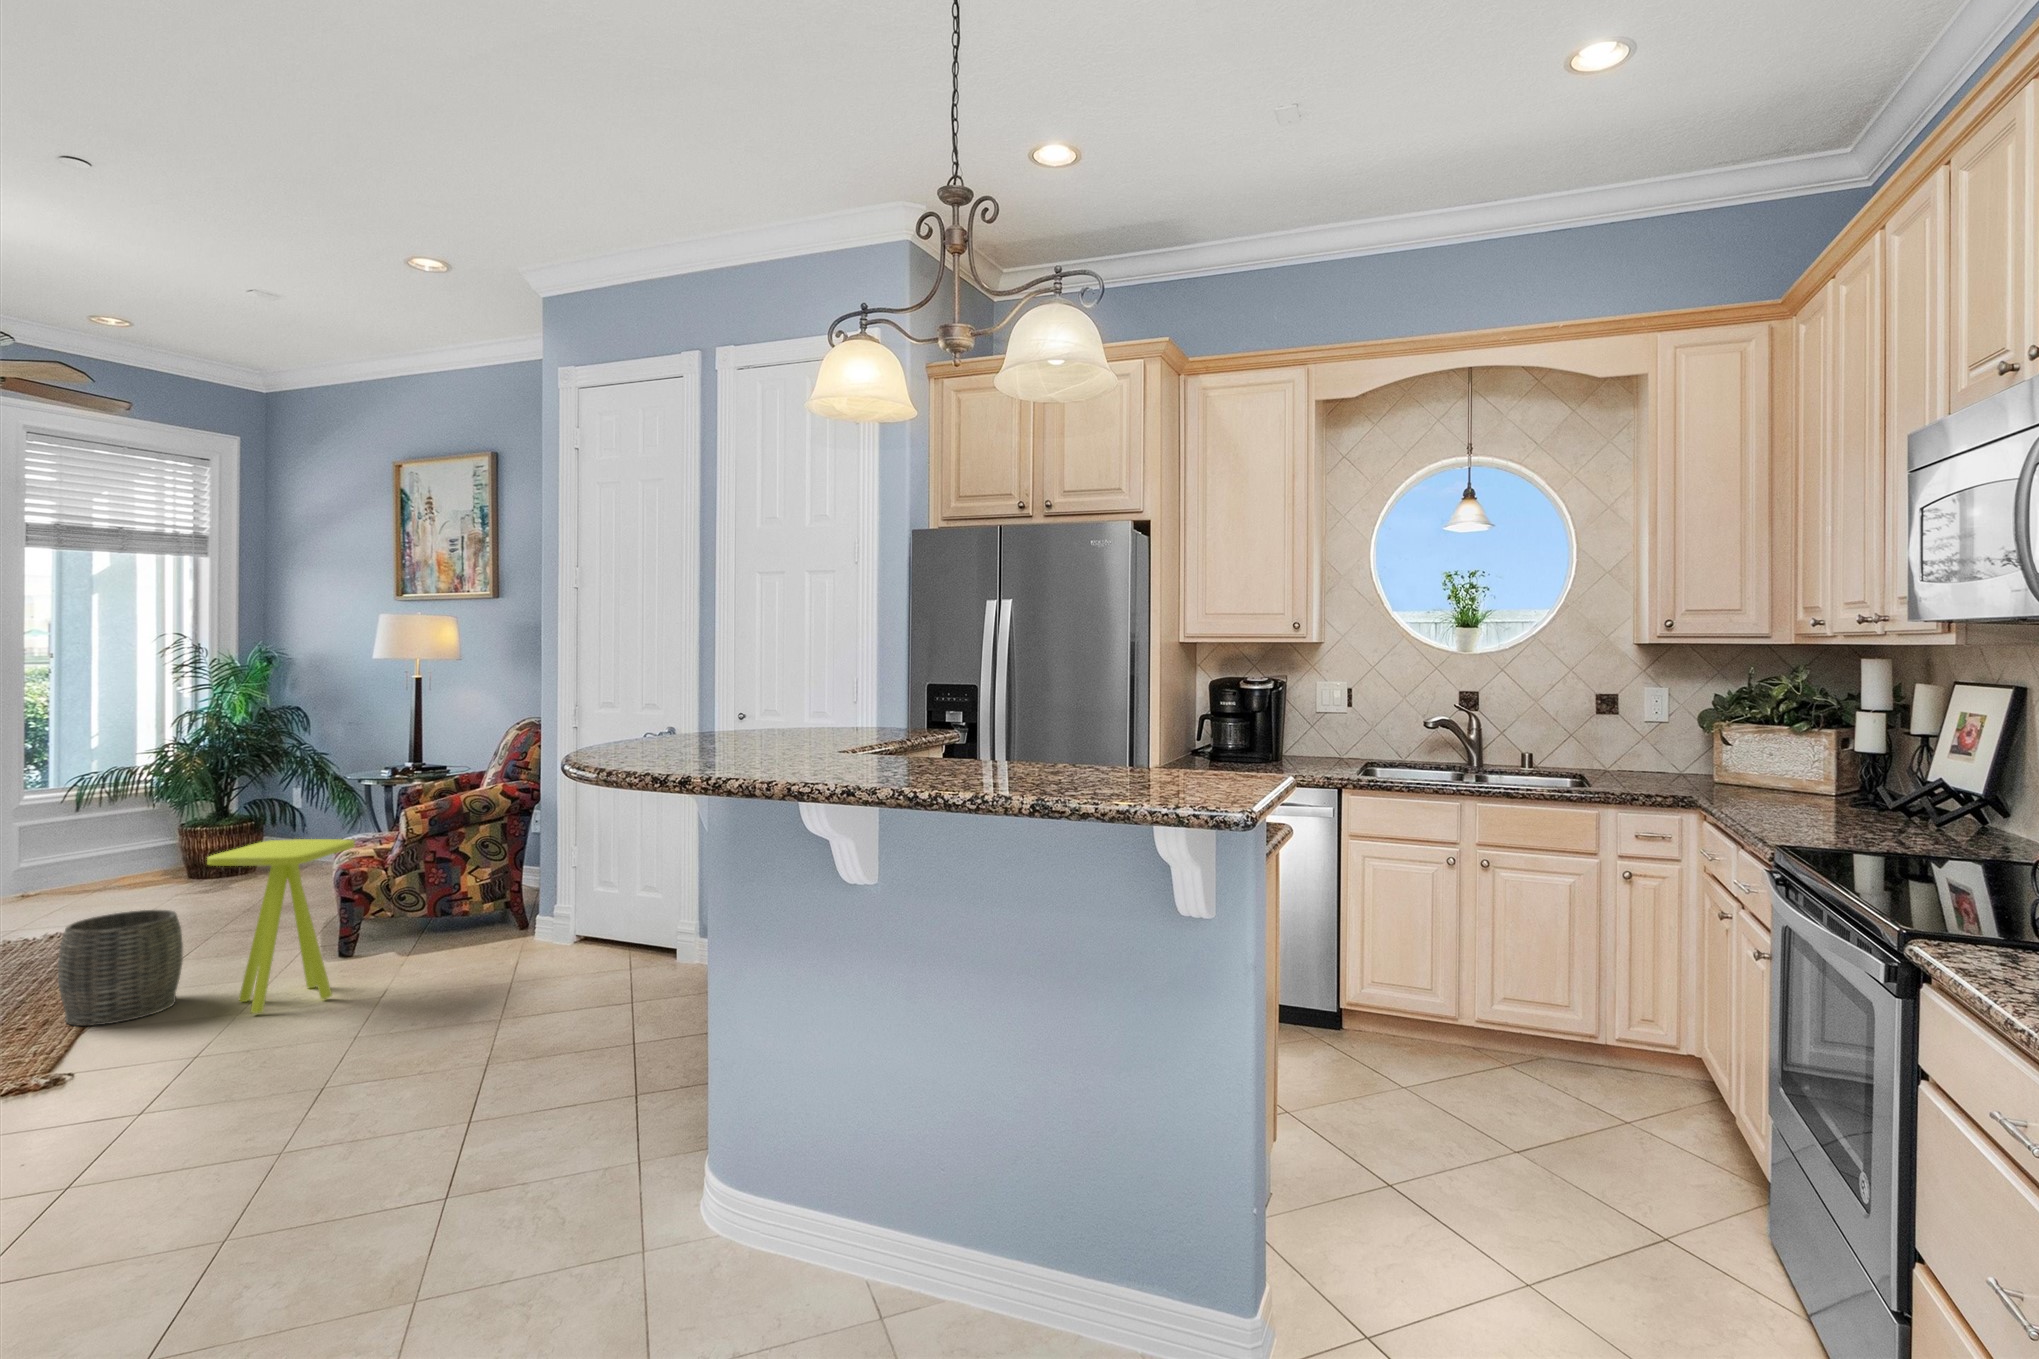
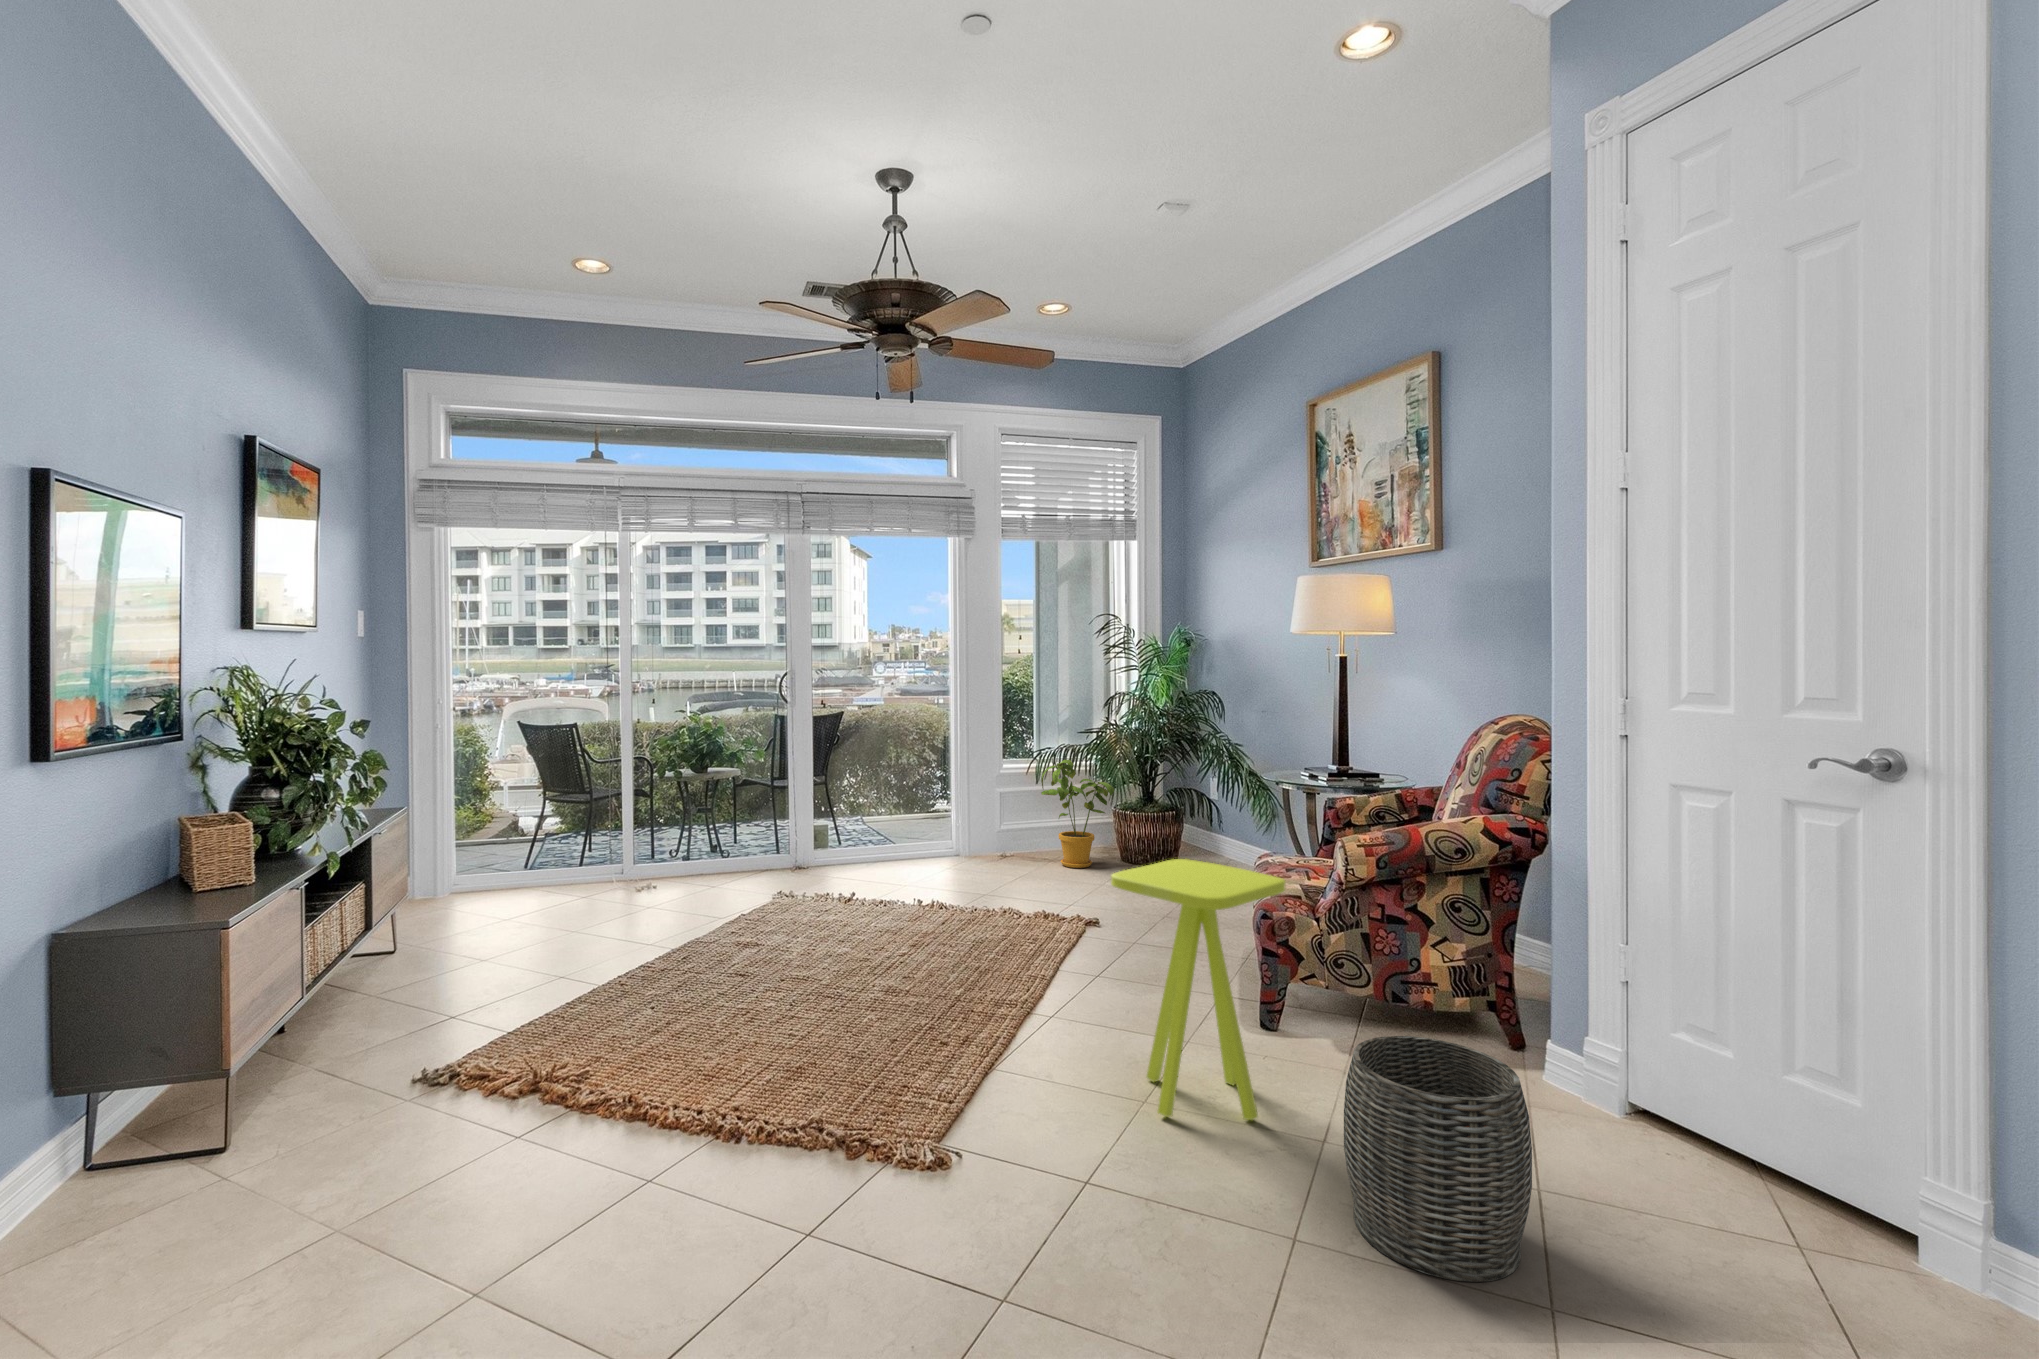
house plant: none [79,784,181,893] -> present [1041,760,1114,868]
woven basket: present [58,910,183,1026] -> present [1344,1036,1532,1282]

